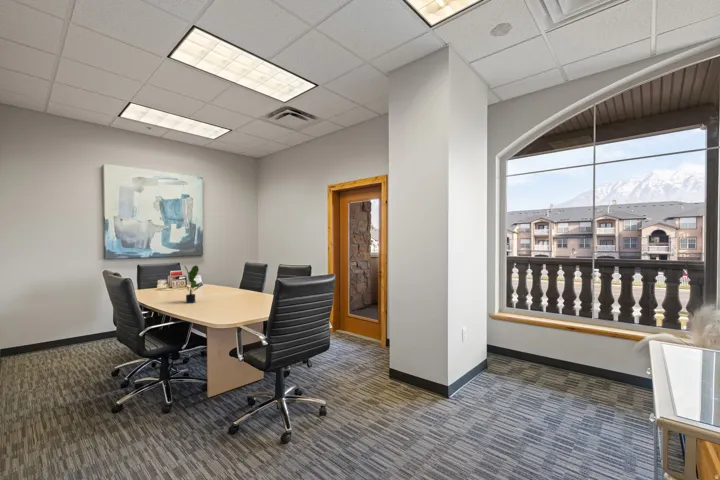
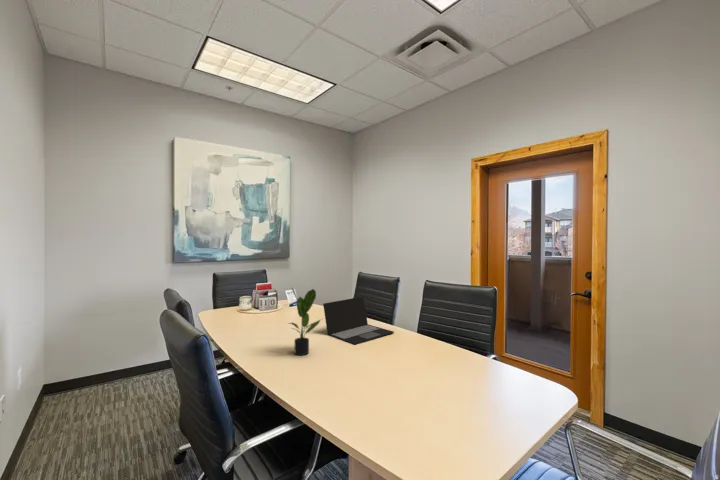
laptop: none [210,275,256,299] -> present [323,297,394,345]

